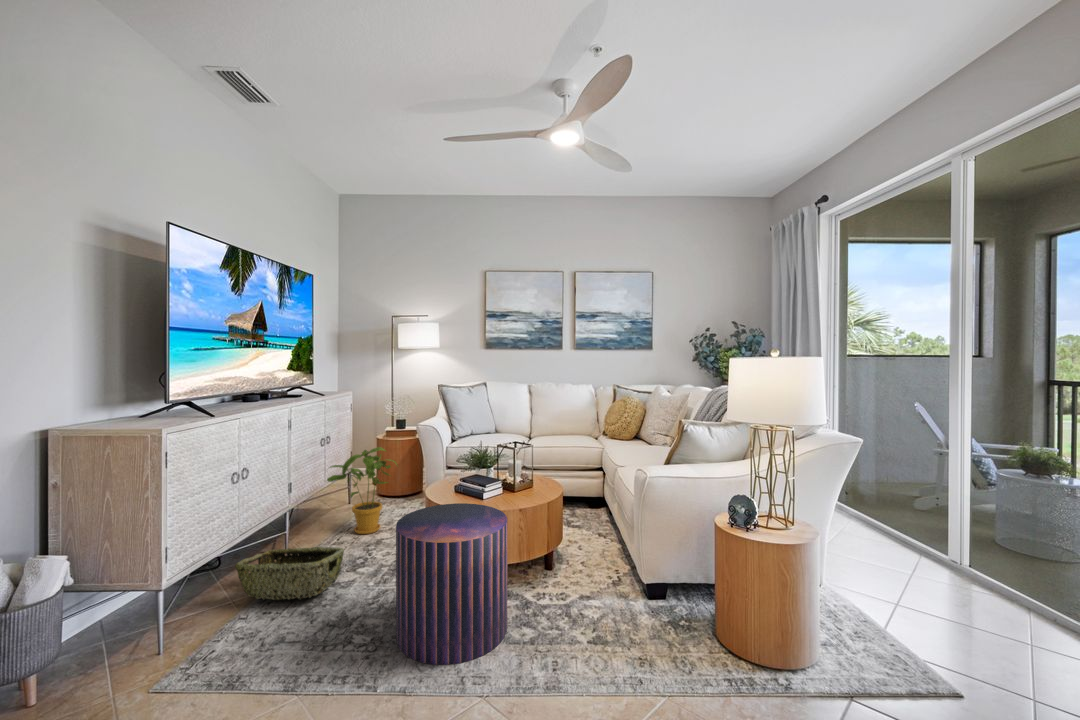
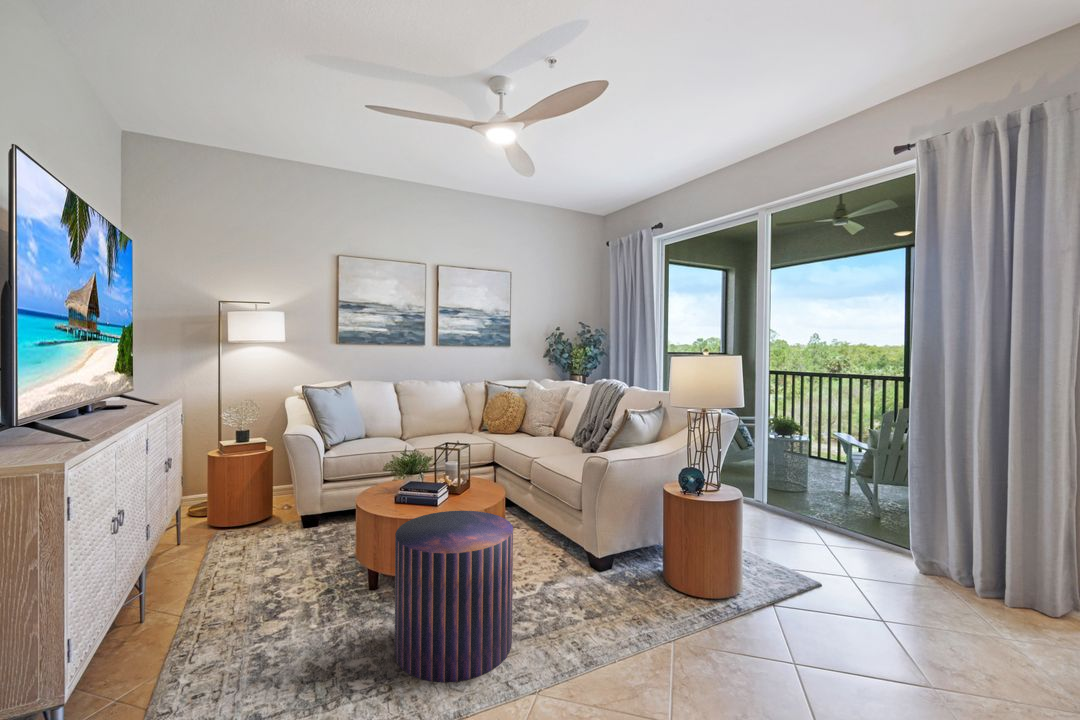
house plant: present [327,447,397,534] -> none [176,465,281,578]
woven basket: present [235,547,344,600] -> none [132,592,278,683]

